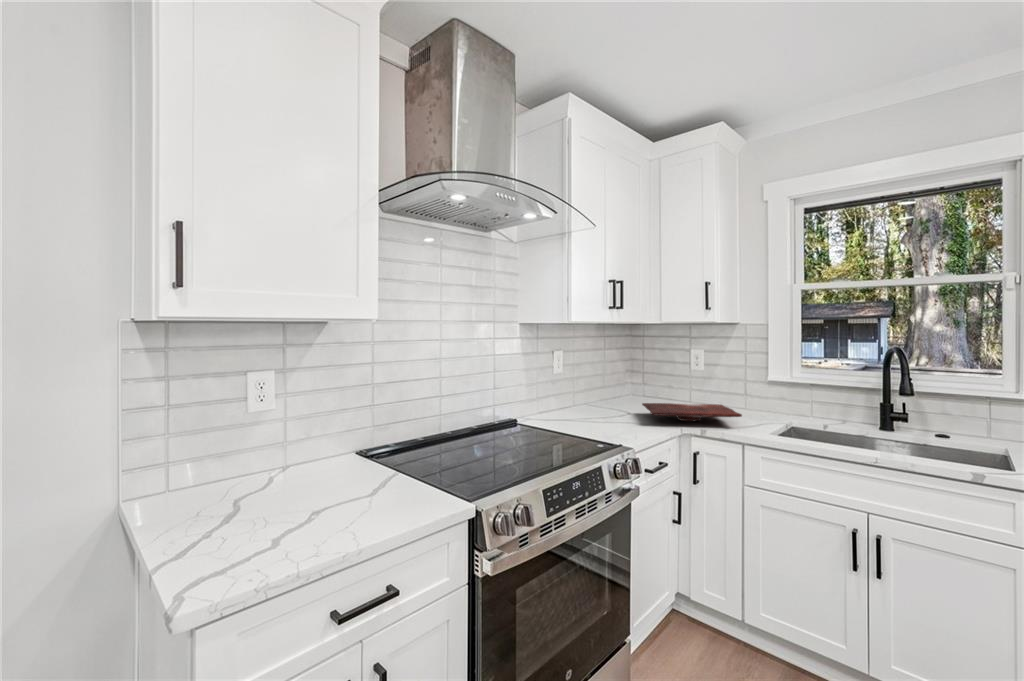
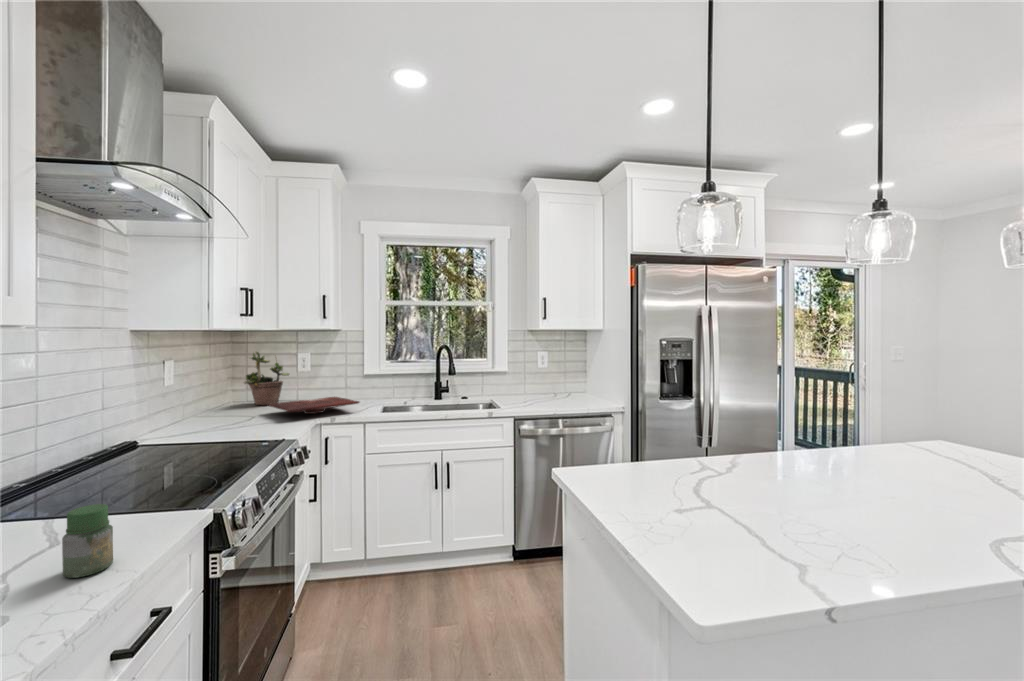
potted plant: none [629,342,677,405] -> present [244,352,289,405]
jar: none [366,463,397,520] -> present [62,504,113,578]

